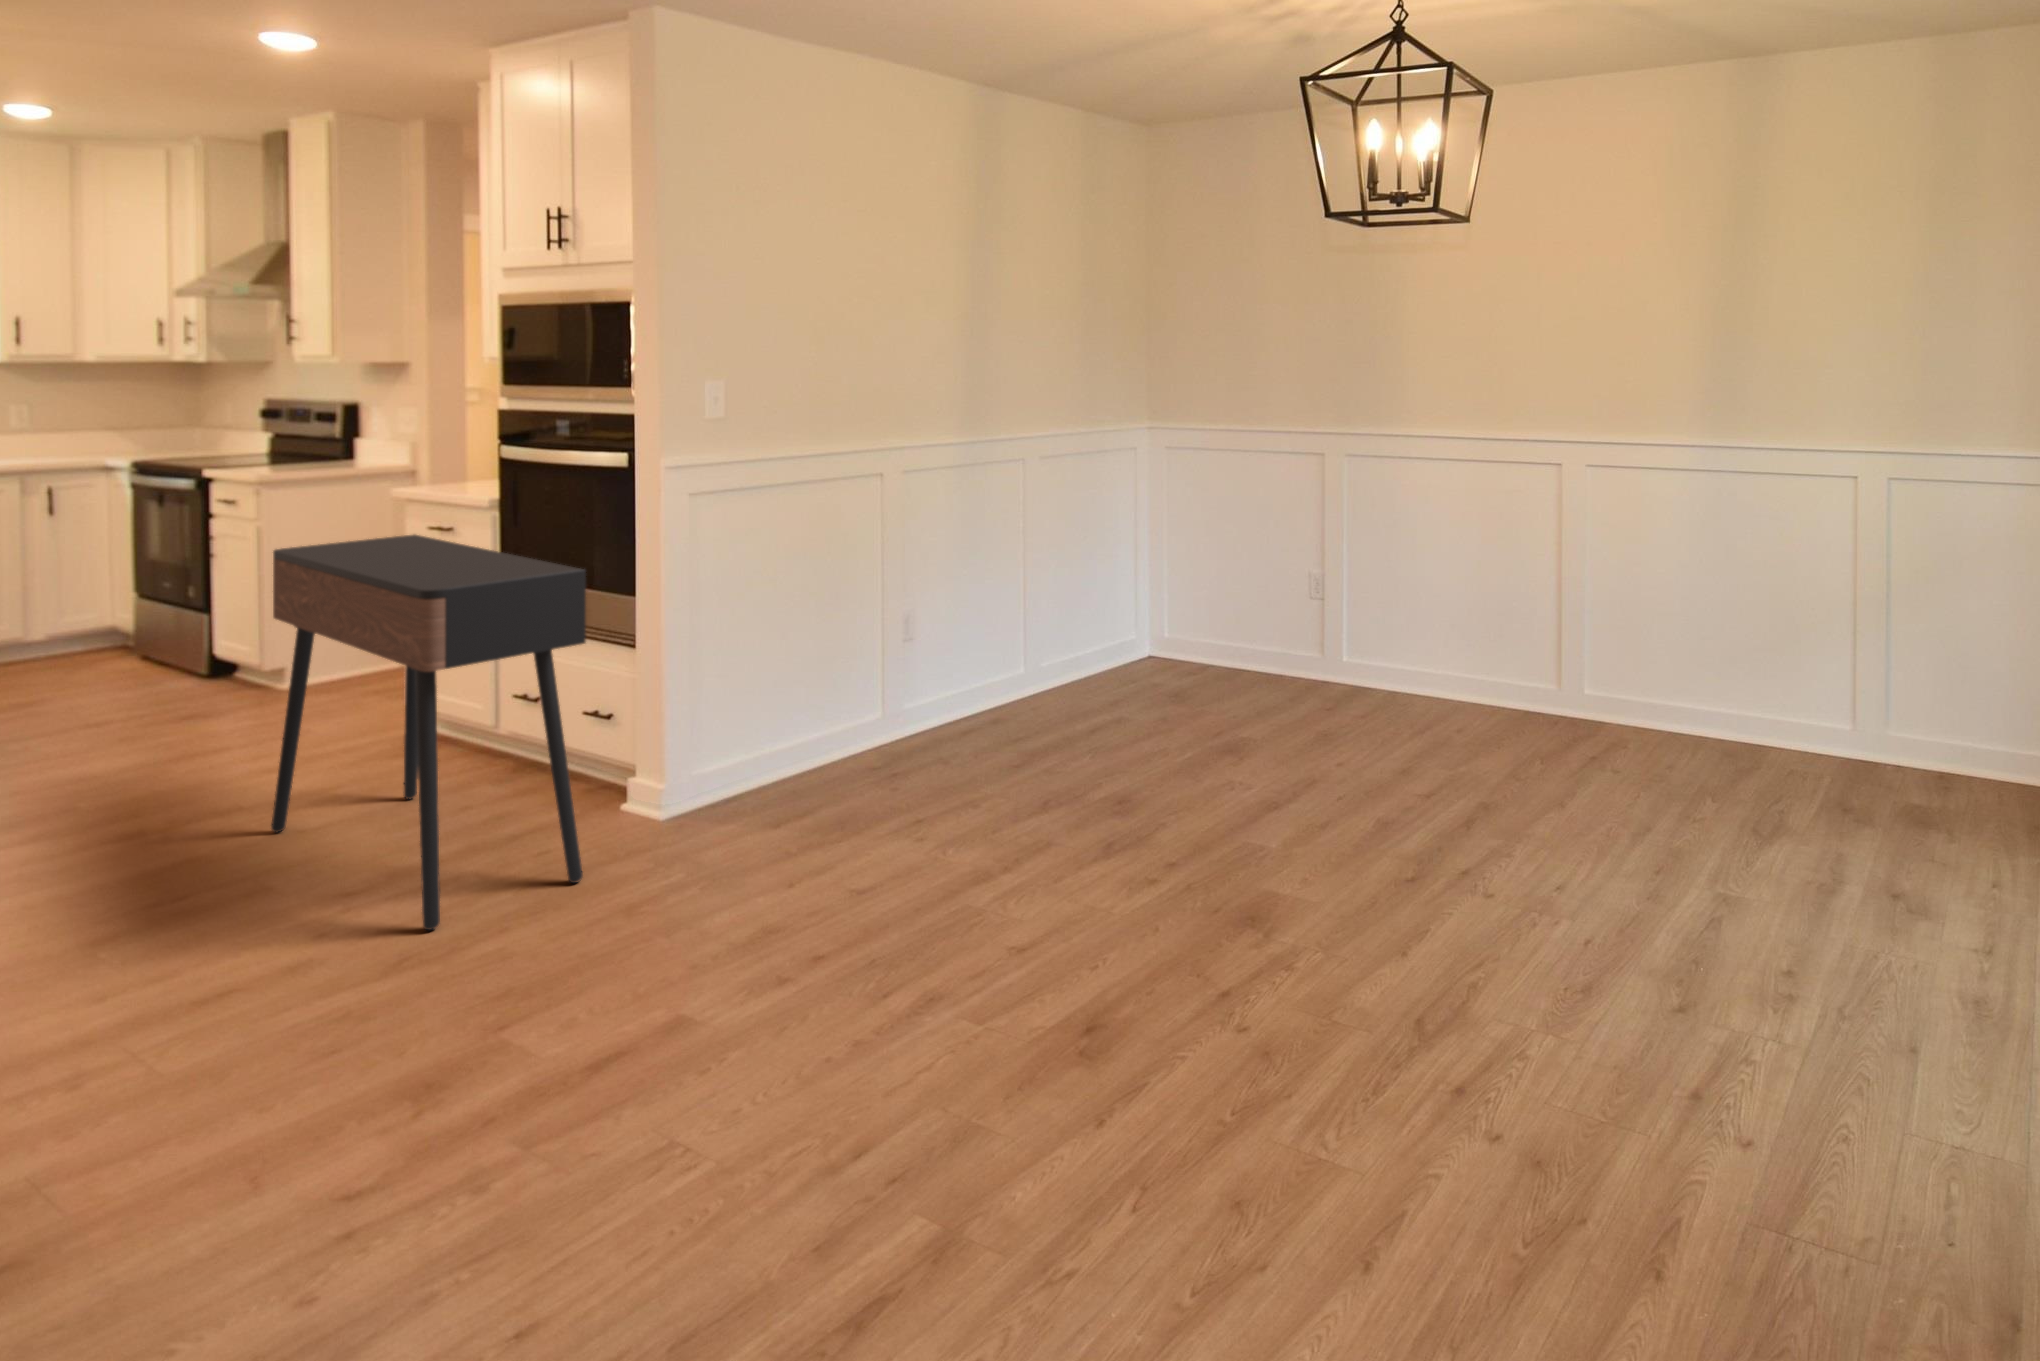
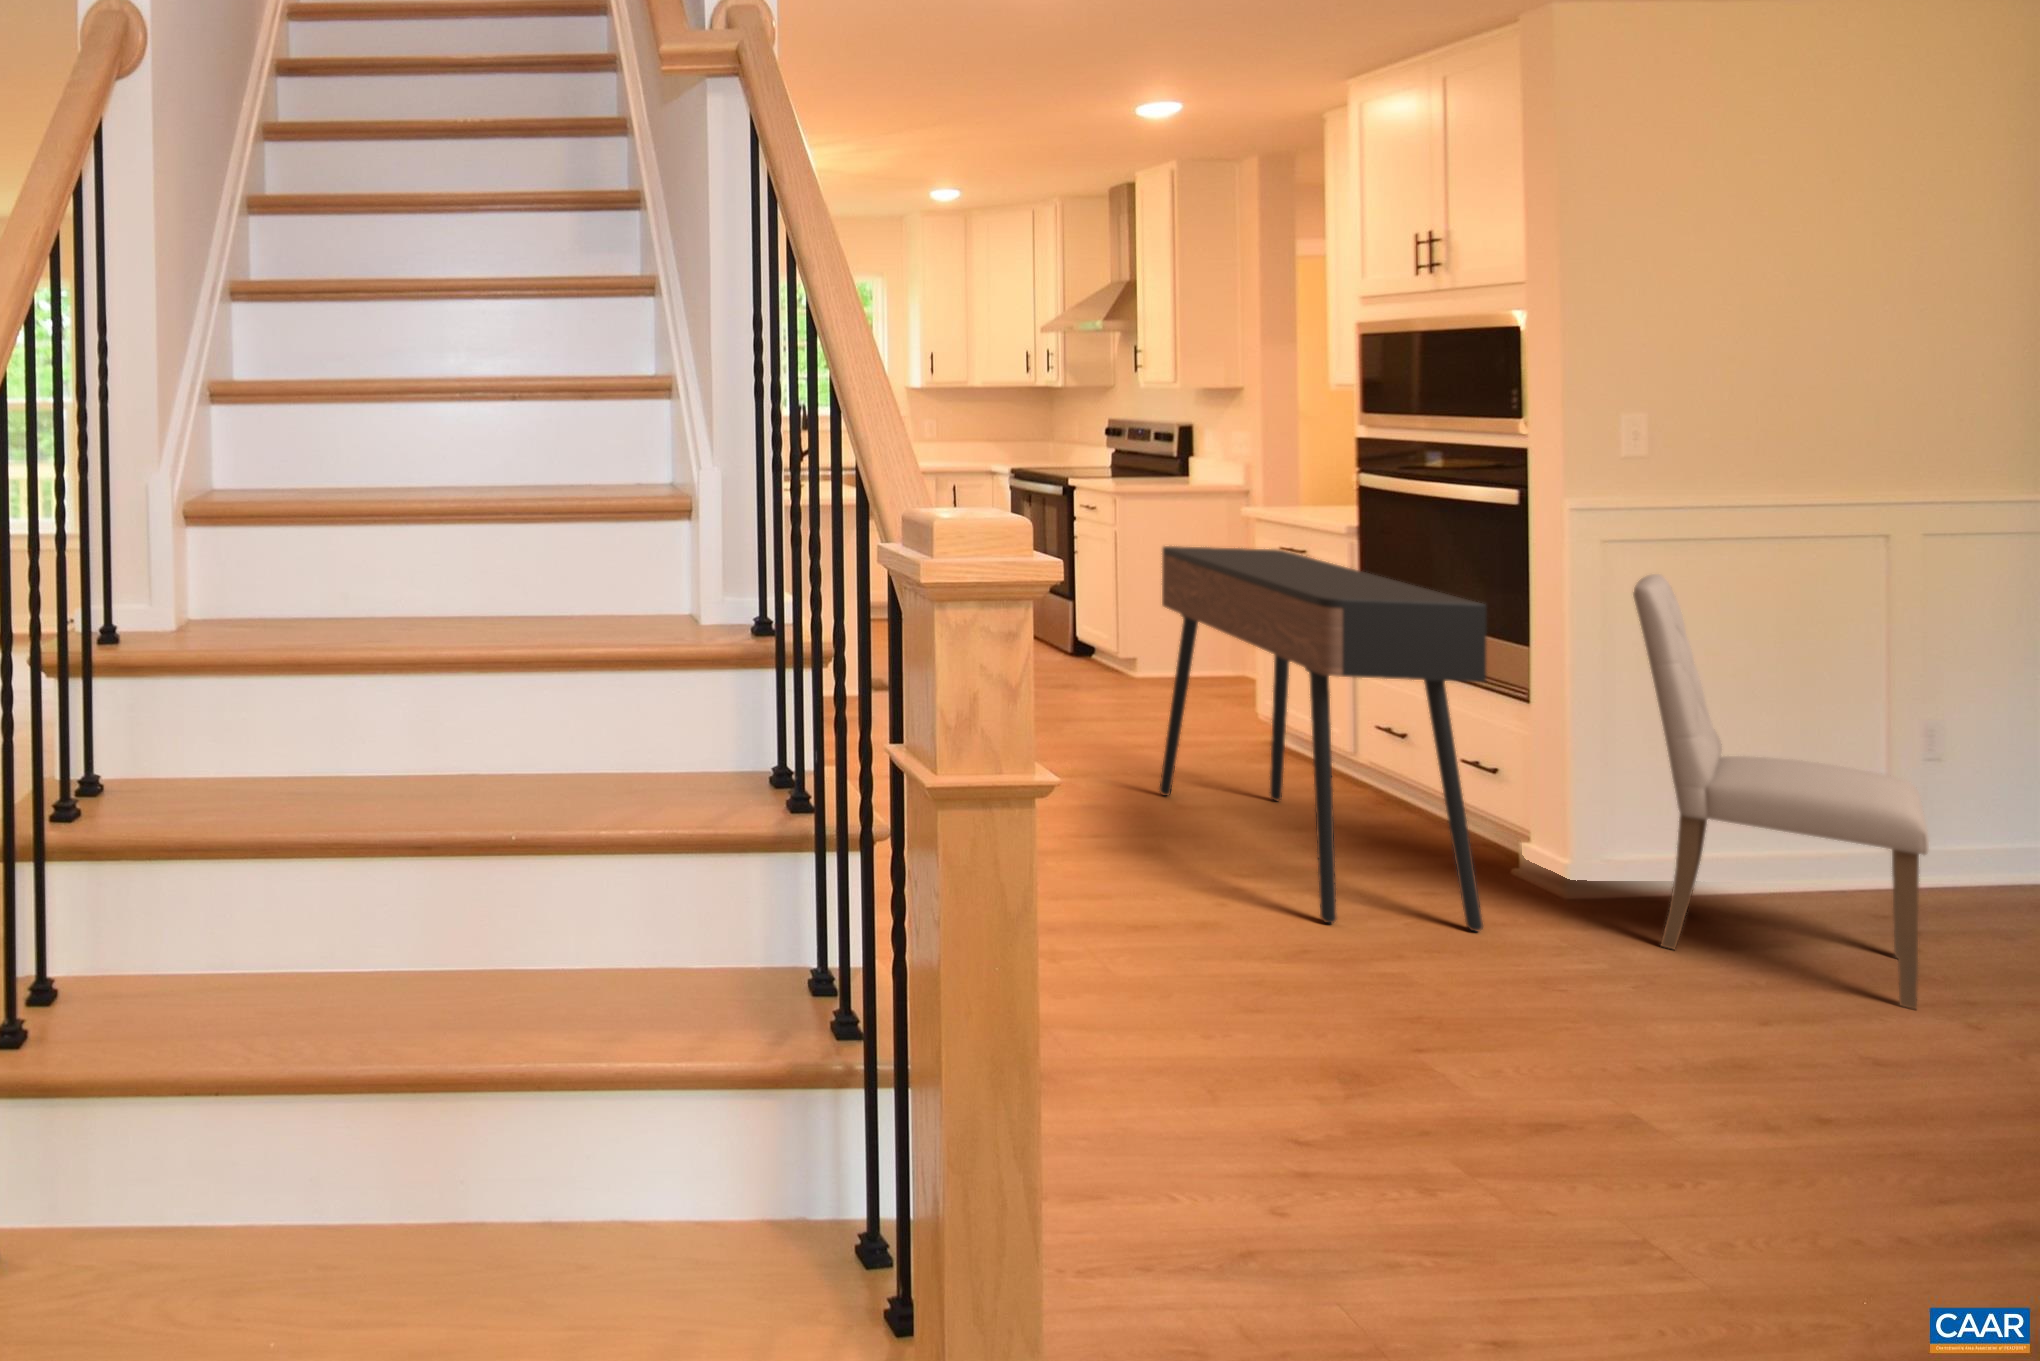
dining chair: none [706,516,890,839] -> present [1633,574,1929,1009]

